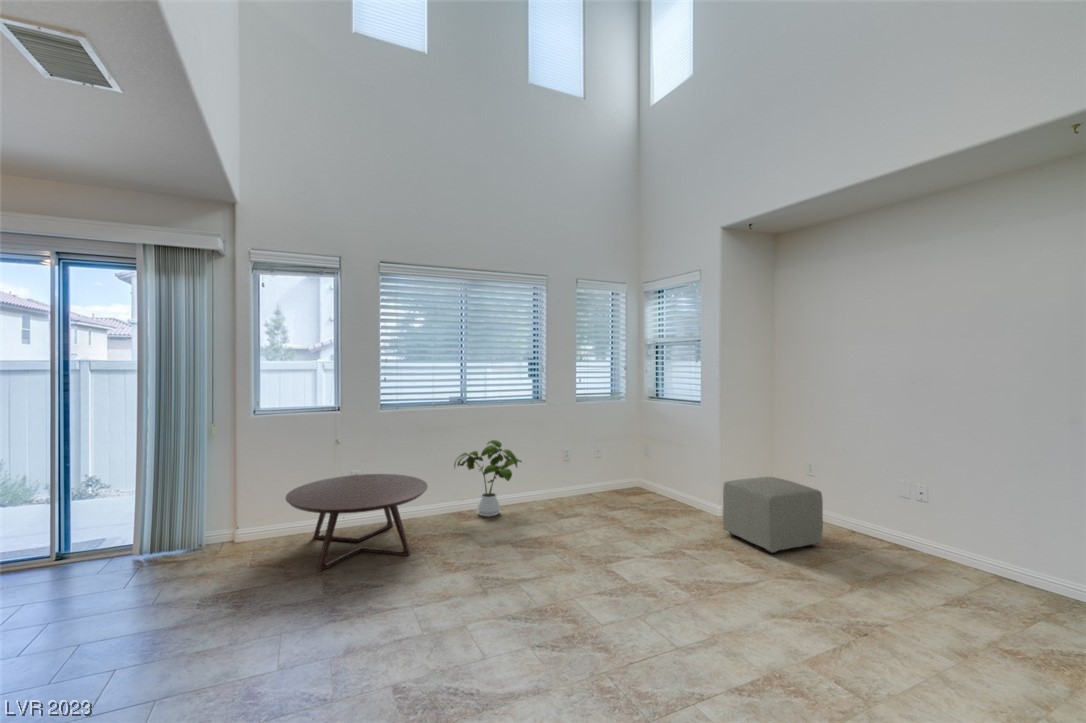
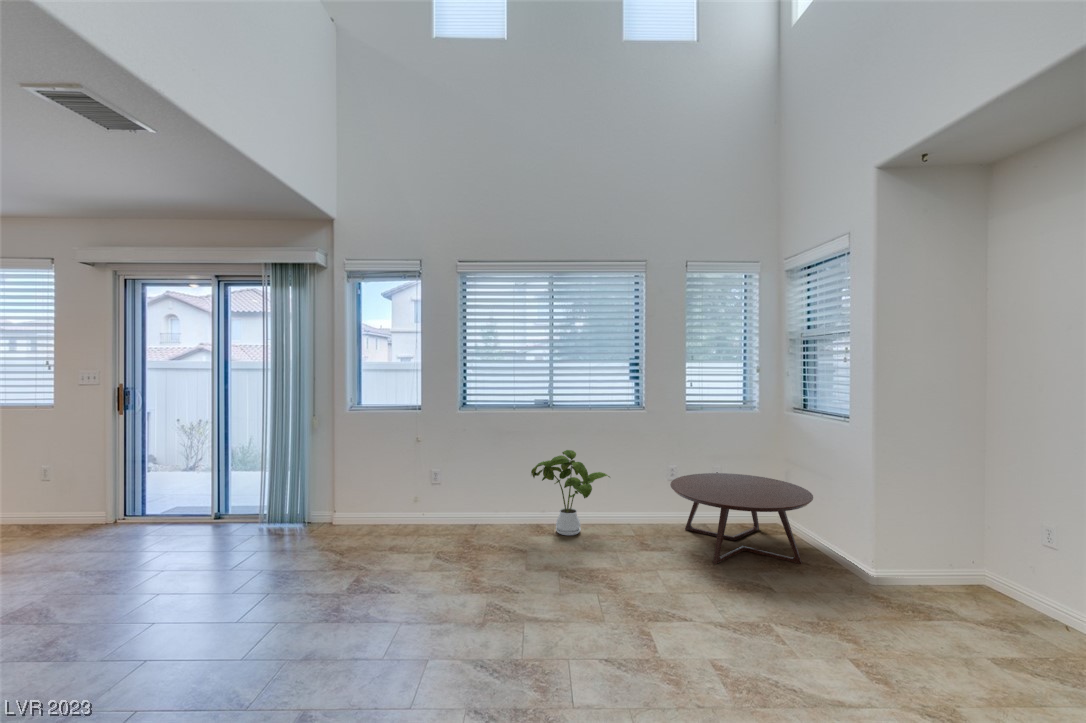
coffee table: present [286,474,428,571] -> present [670,473,813,564]
ottoman: present [723,477,823,553] -> none [857,536,1038,666]

